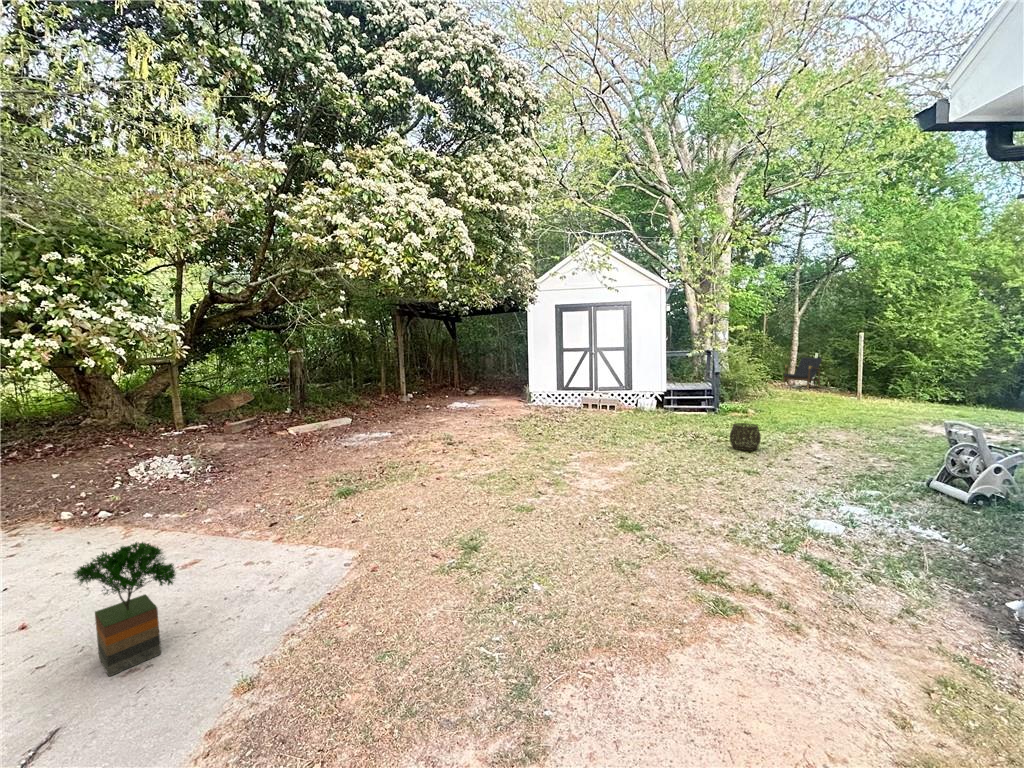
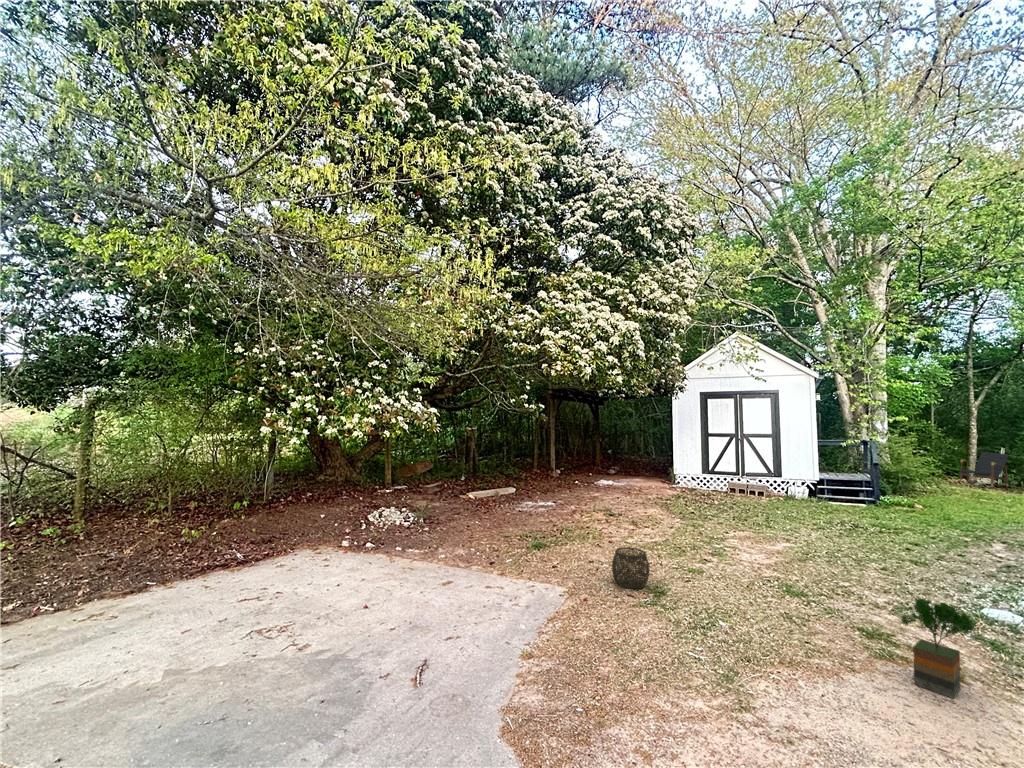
woven basket: present [730,423,761,451] -> present [612,547,650,589]
potted tree: present [74,542,176,676] -> present [901,599,976,698]

